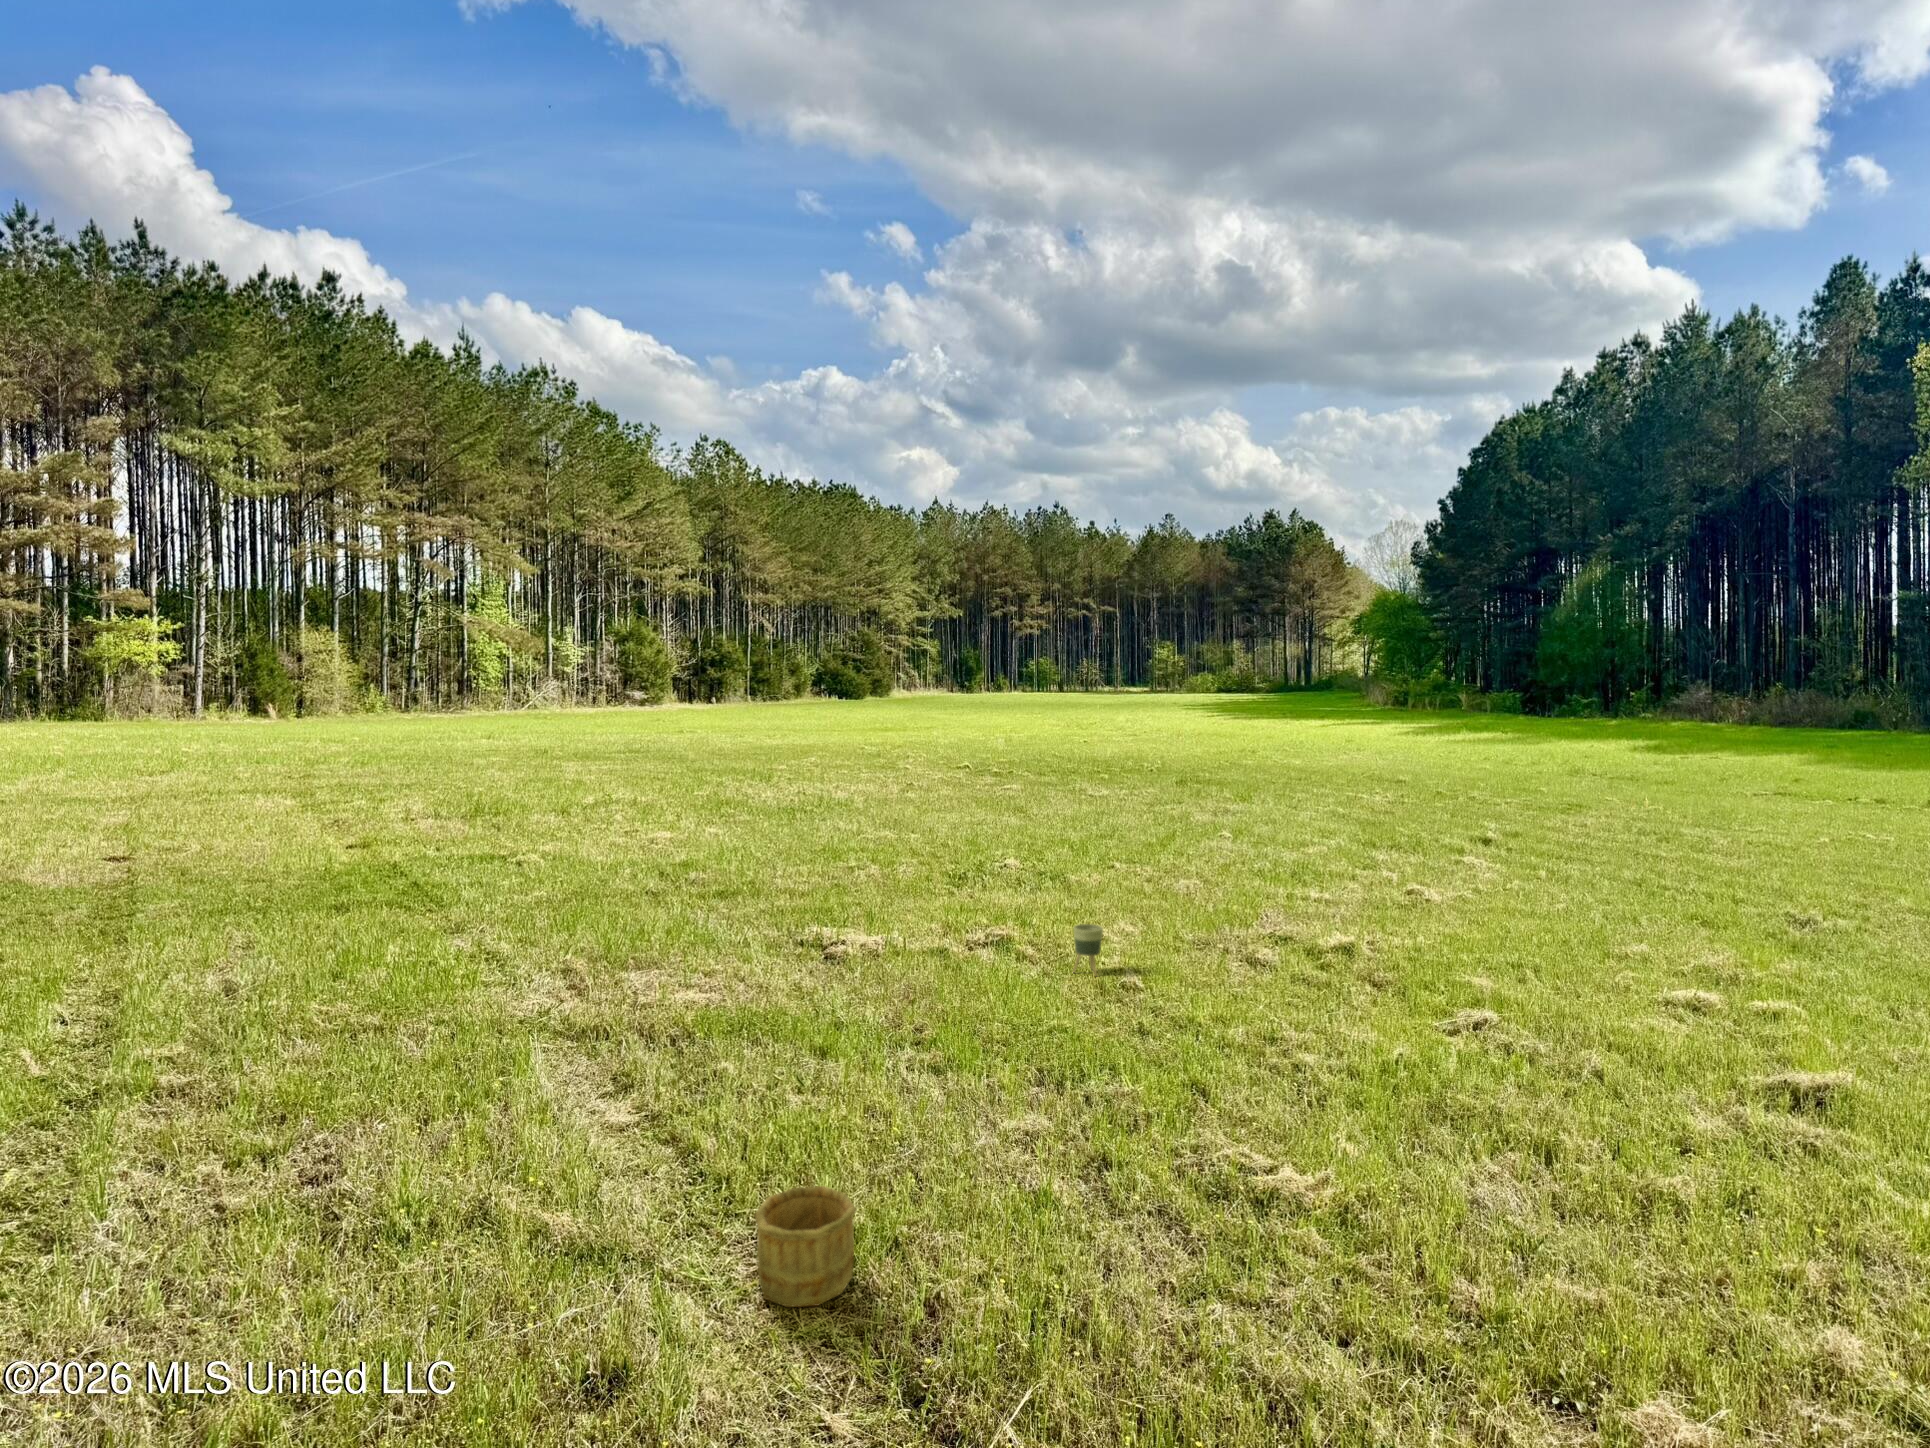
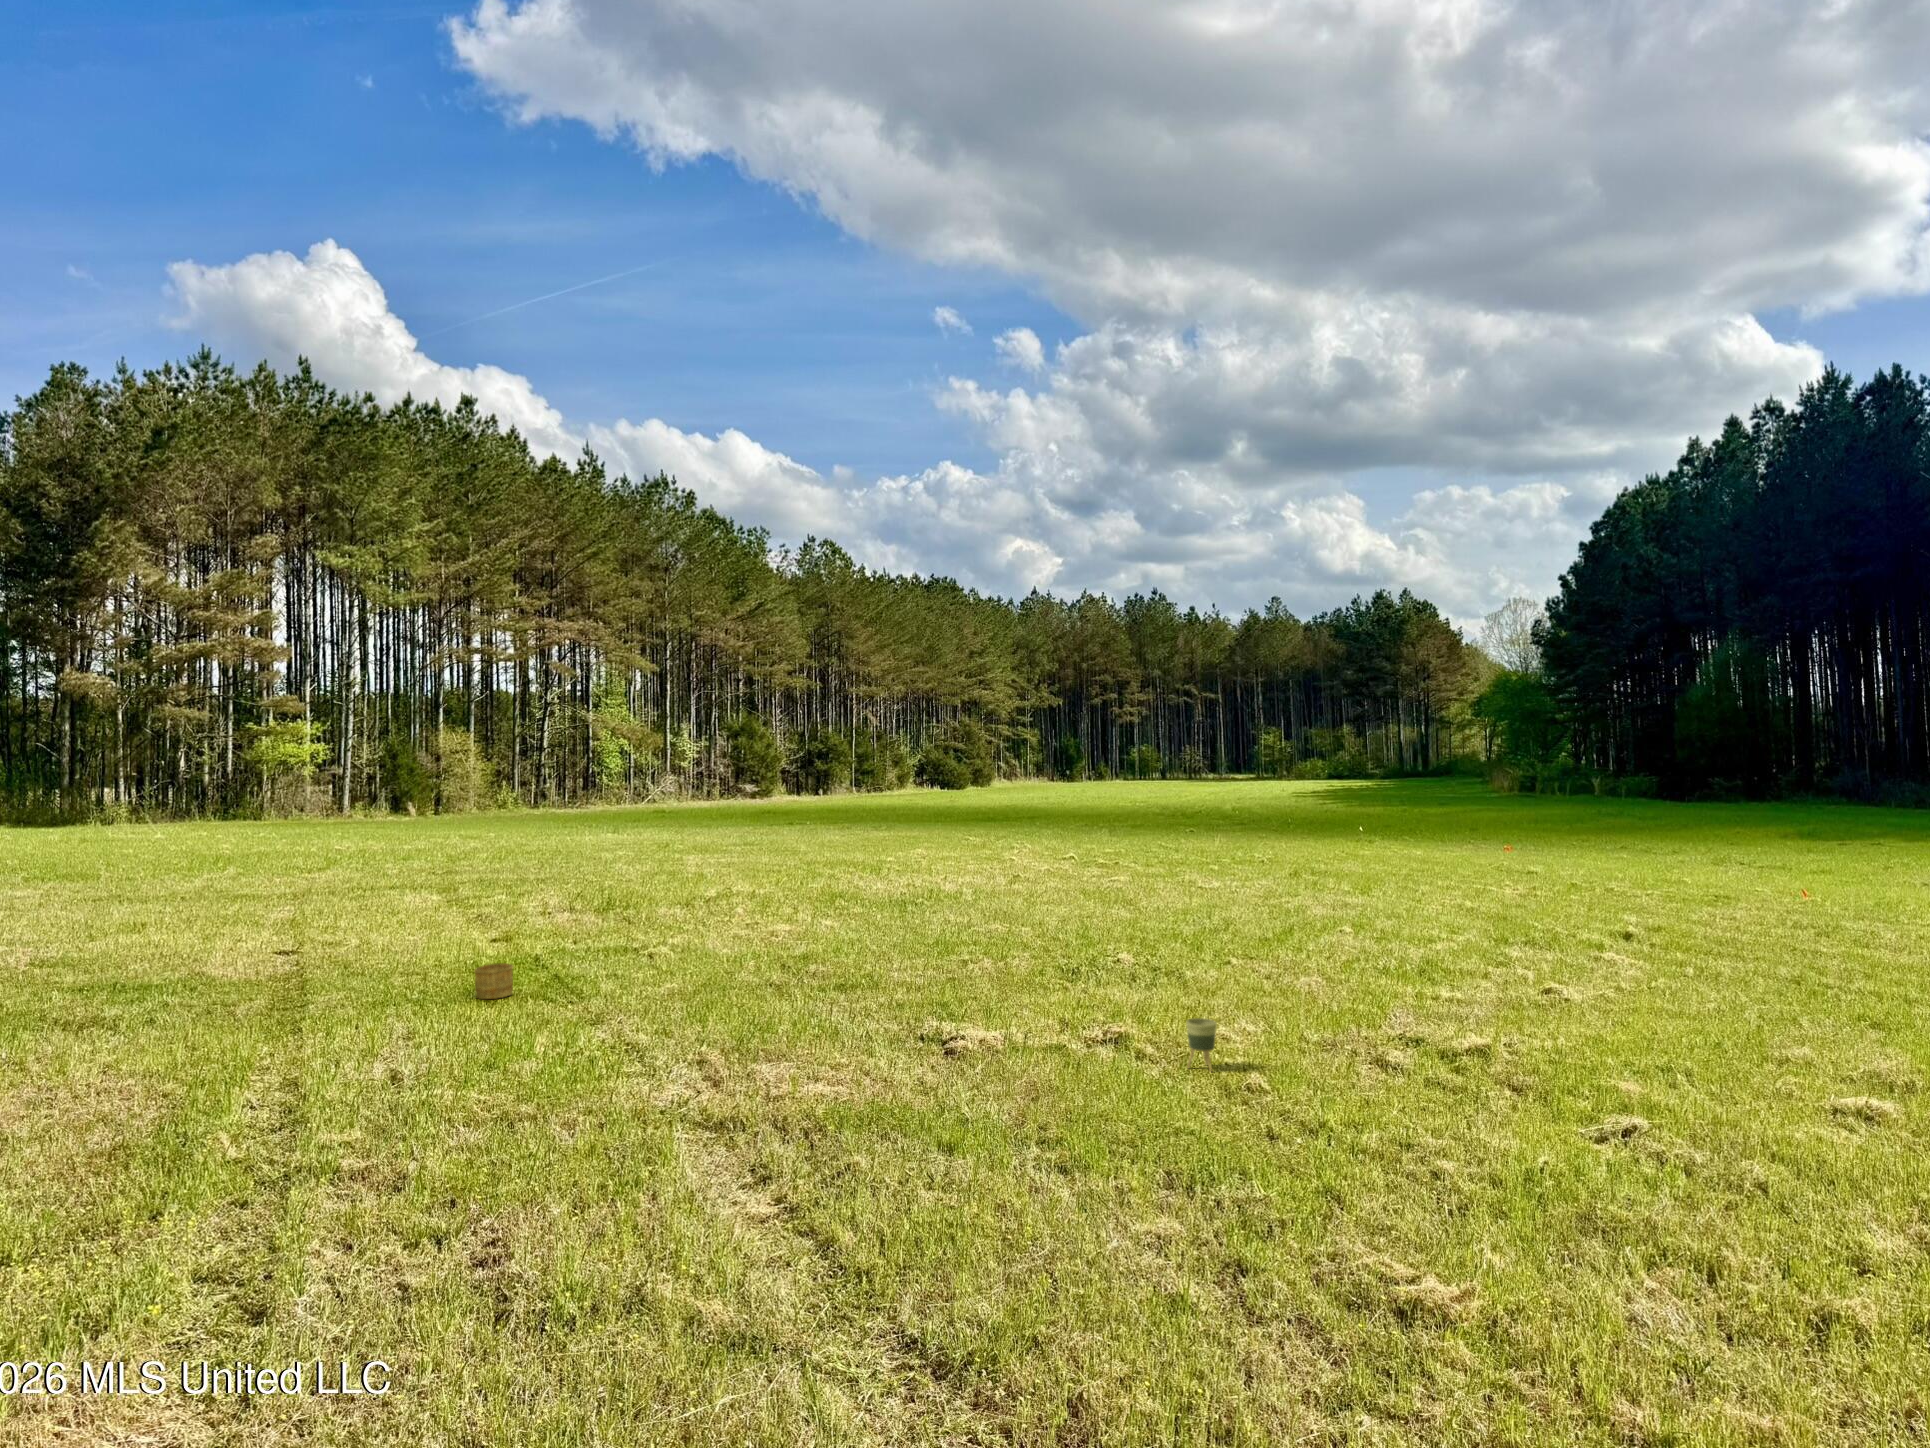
wooden bucket: present [755,1186,856,1307] -> present [474,963,513,999]

